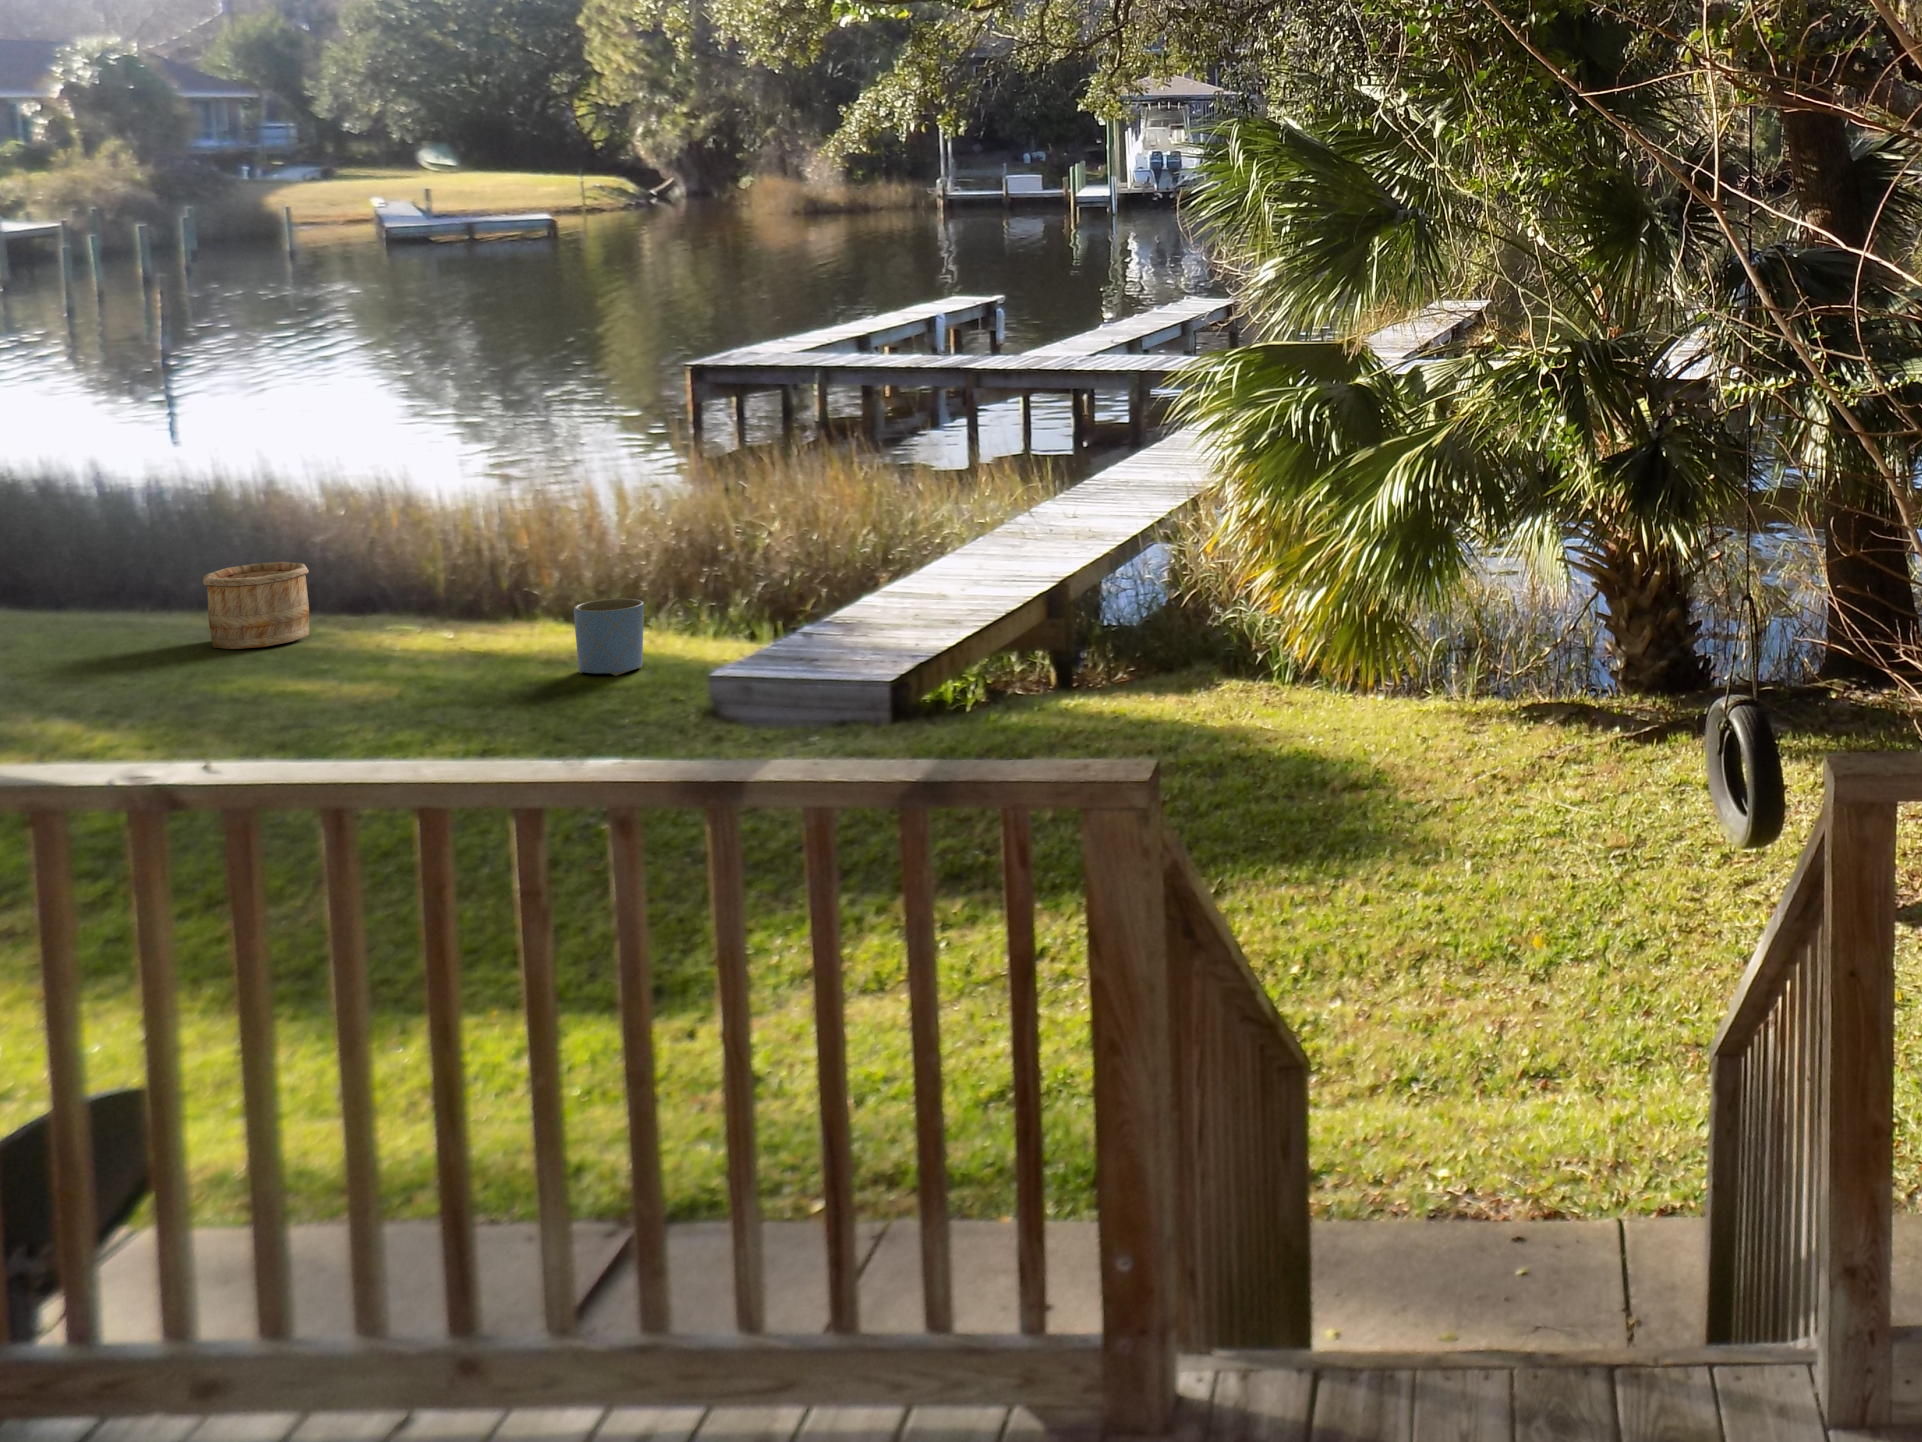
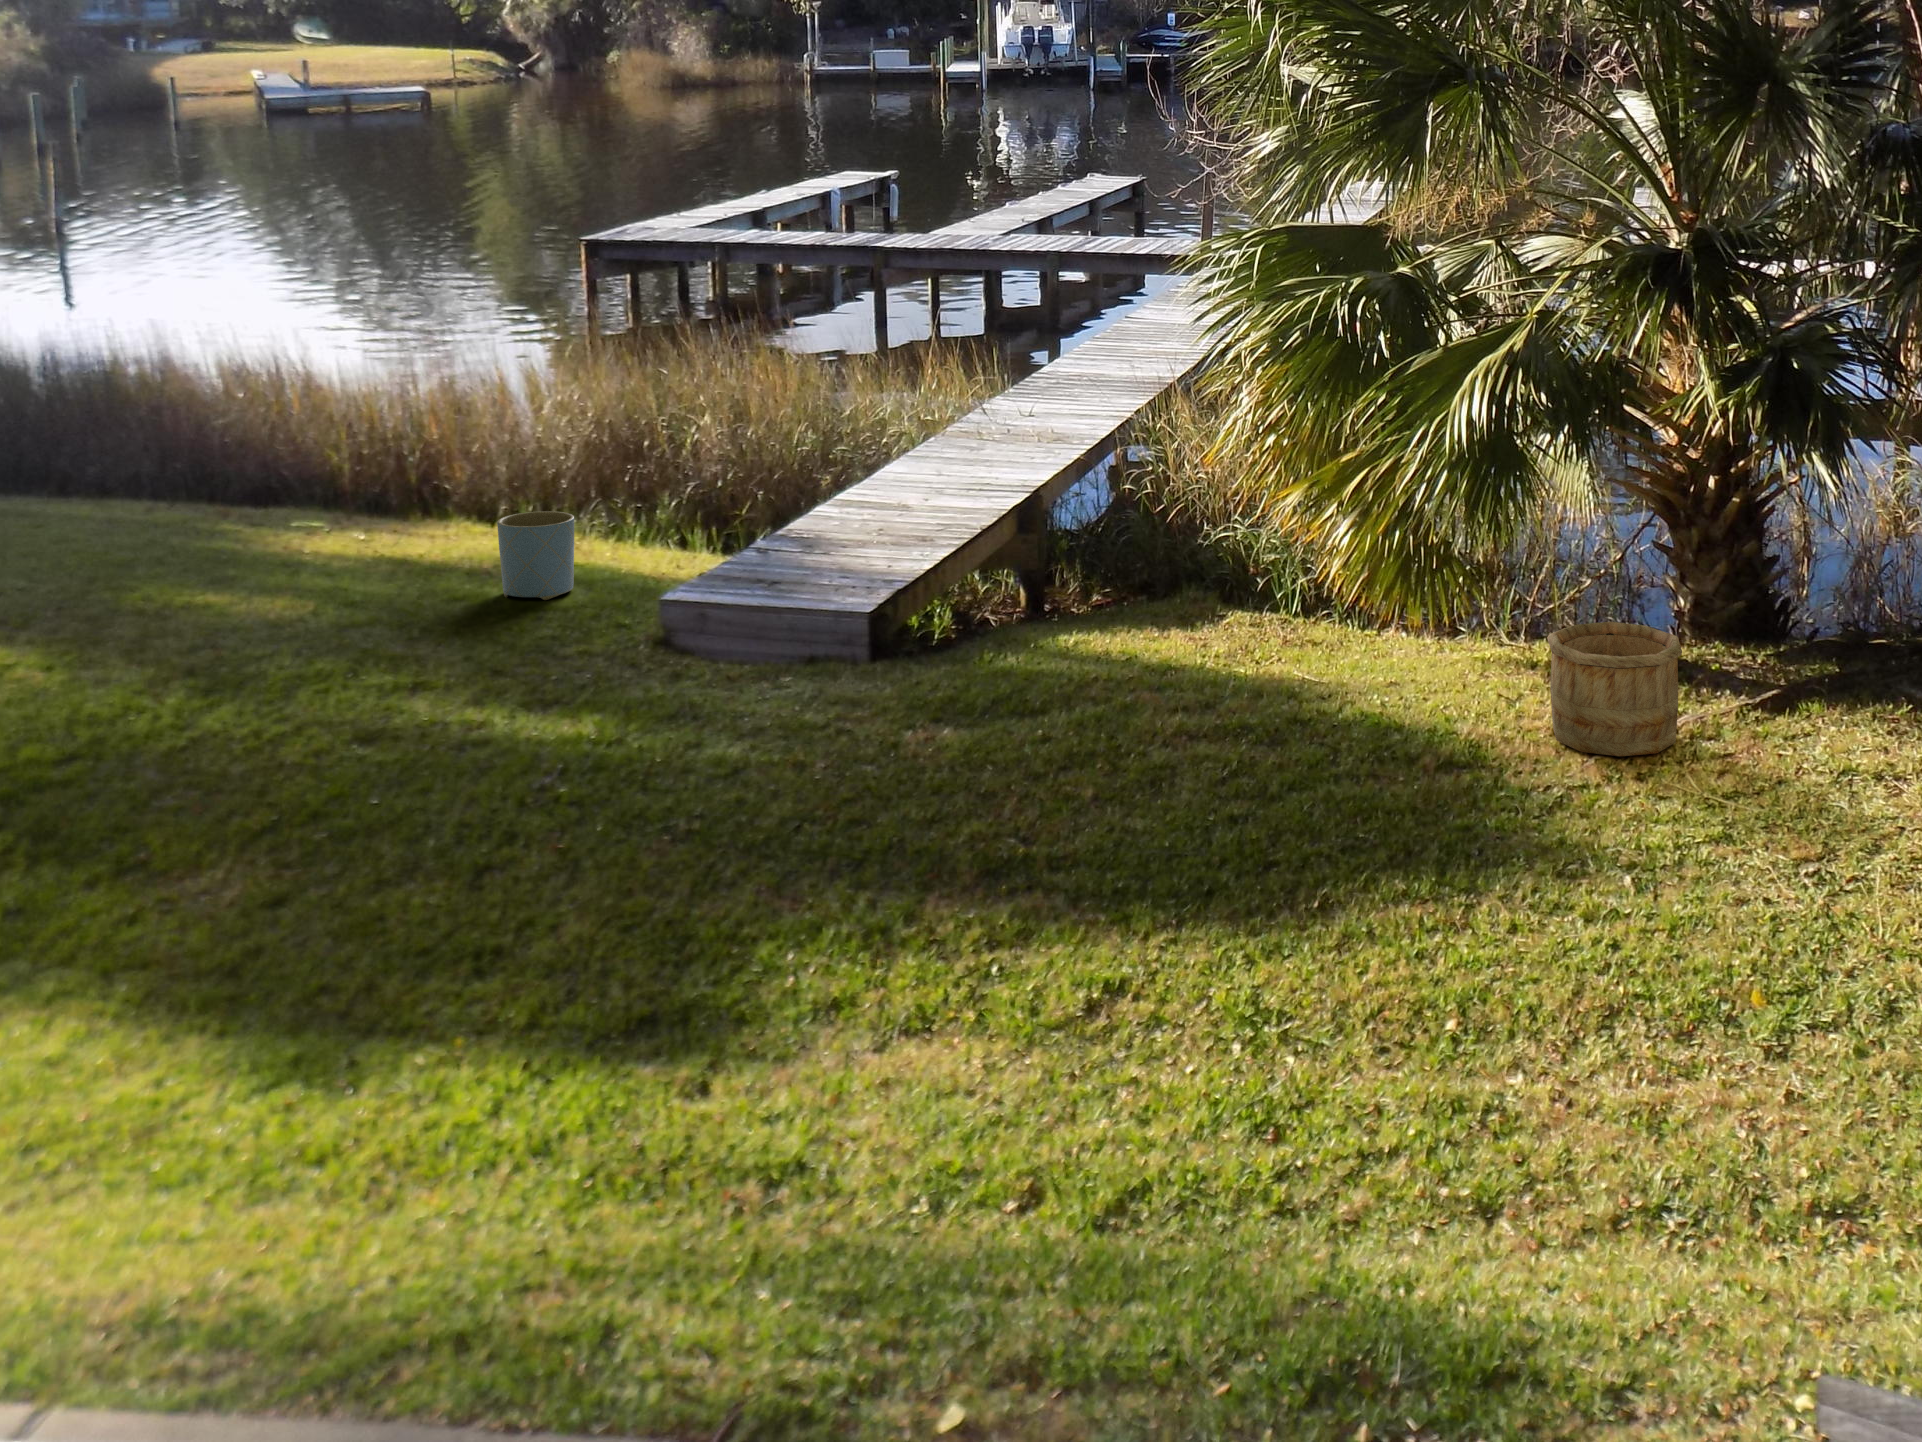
wooden bucket: present [203,562,309,649] -> present [1547,622,1682,756]

